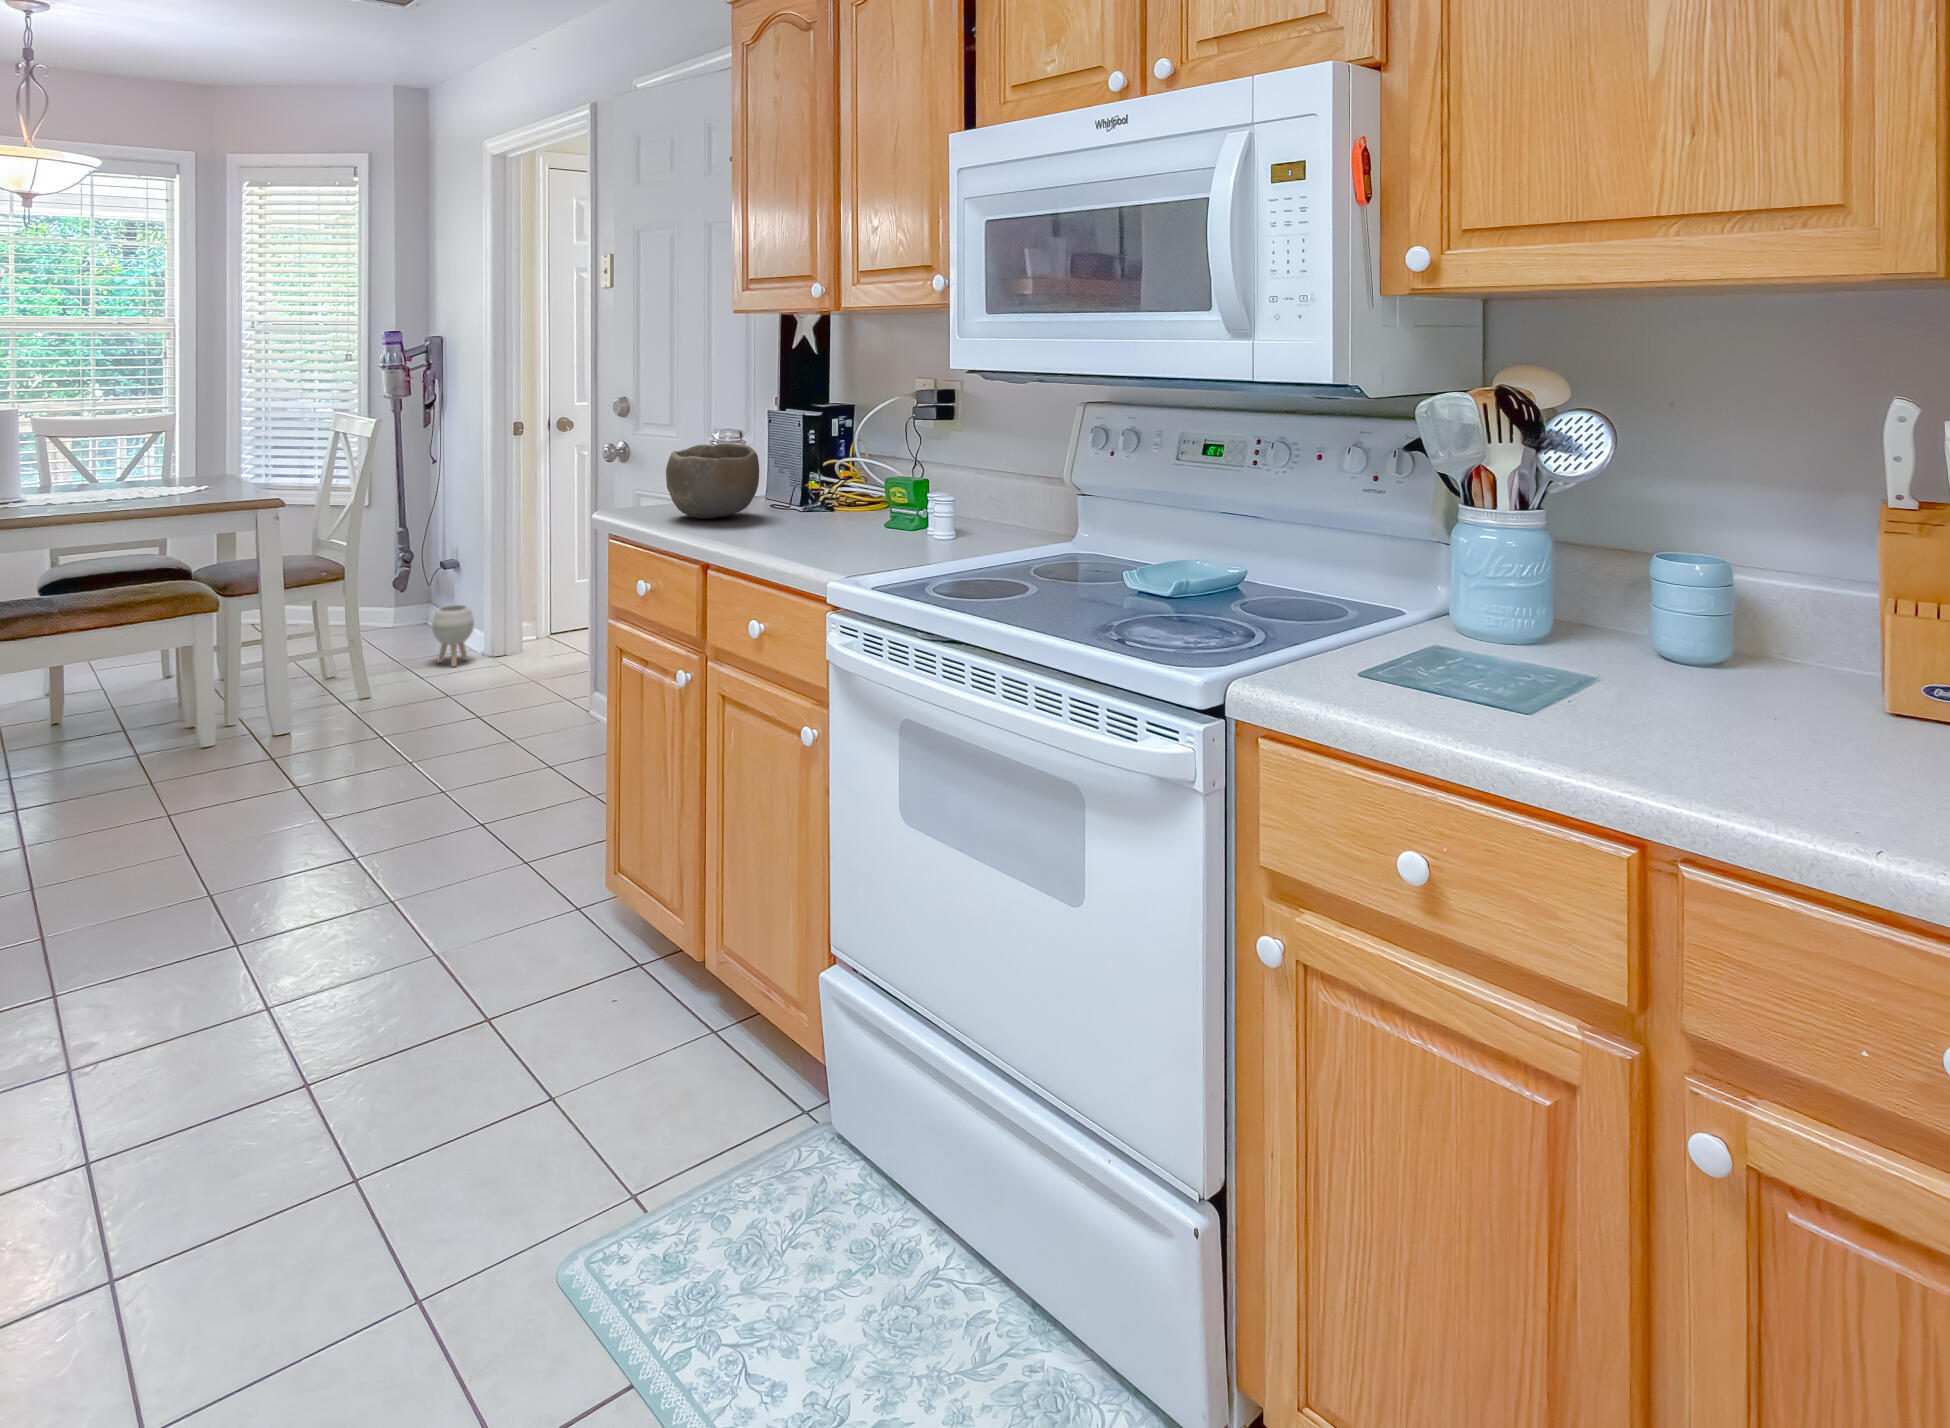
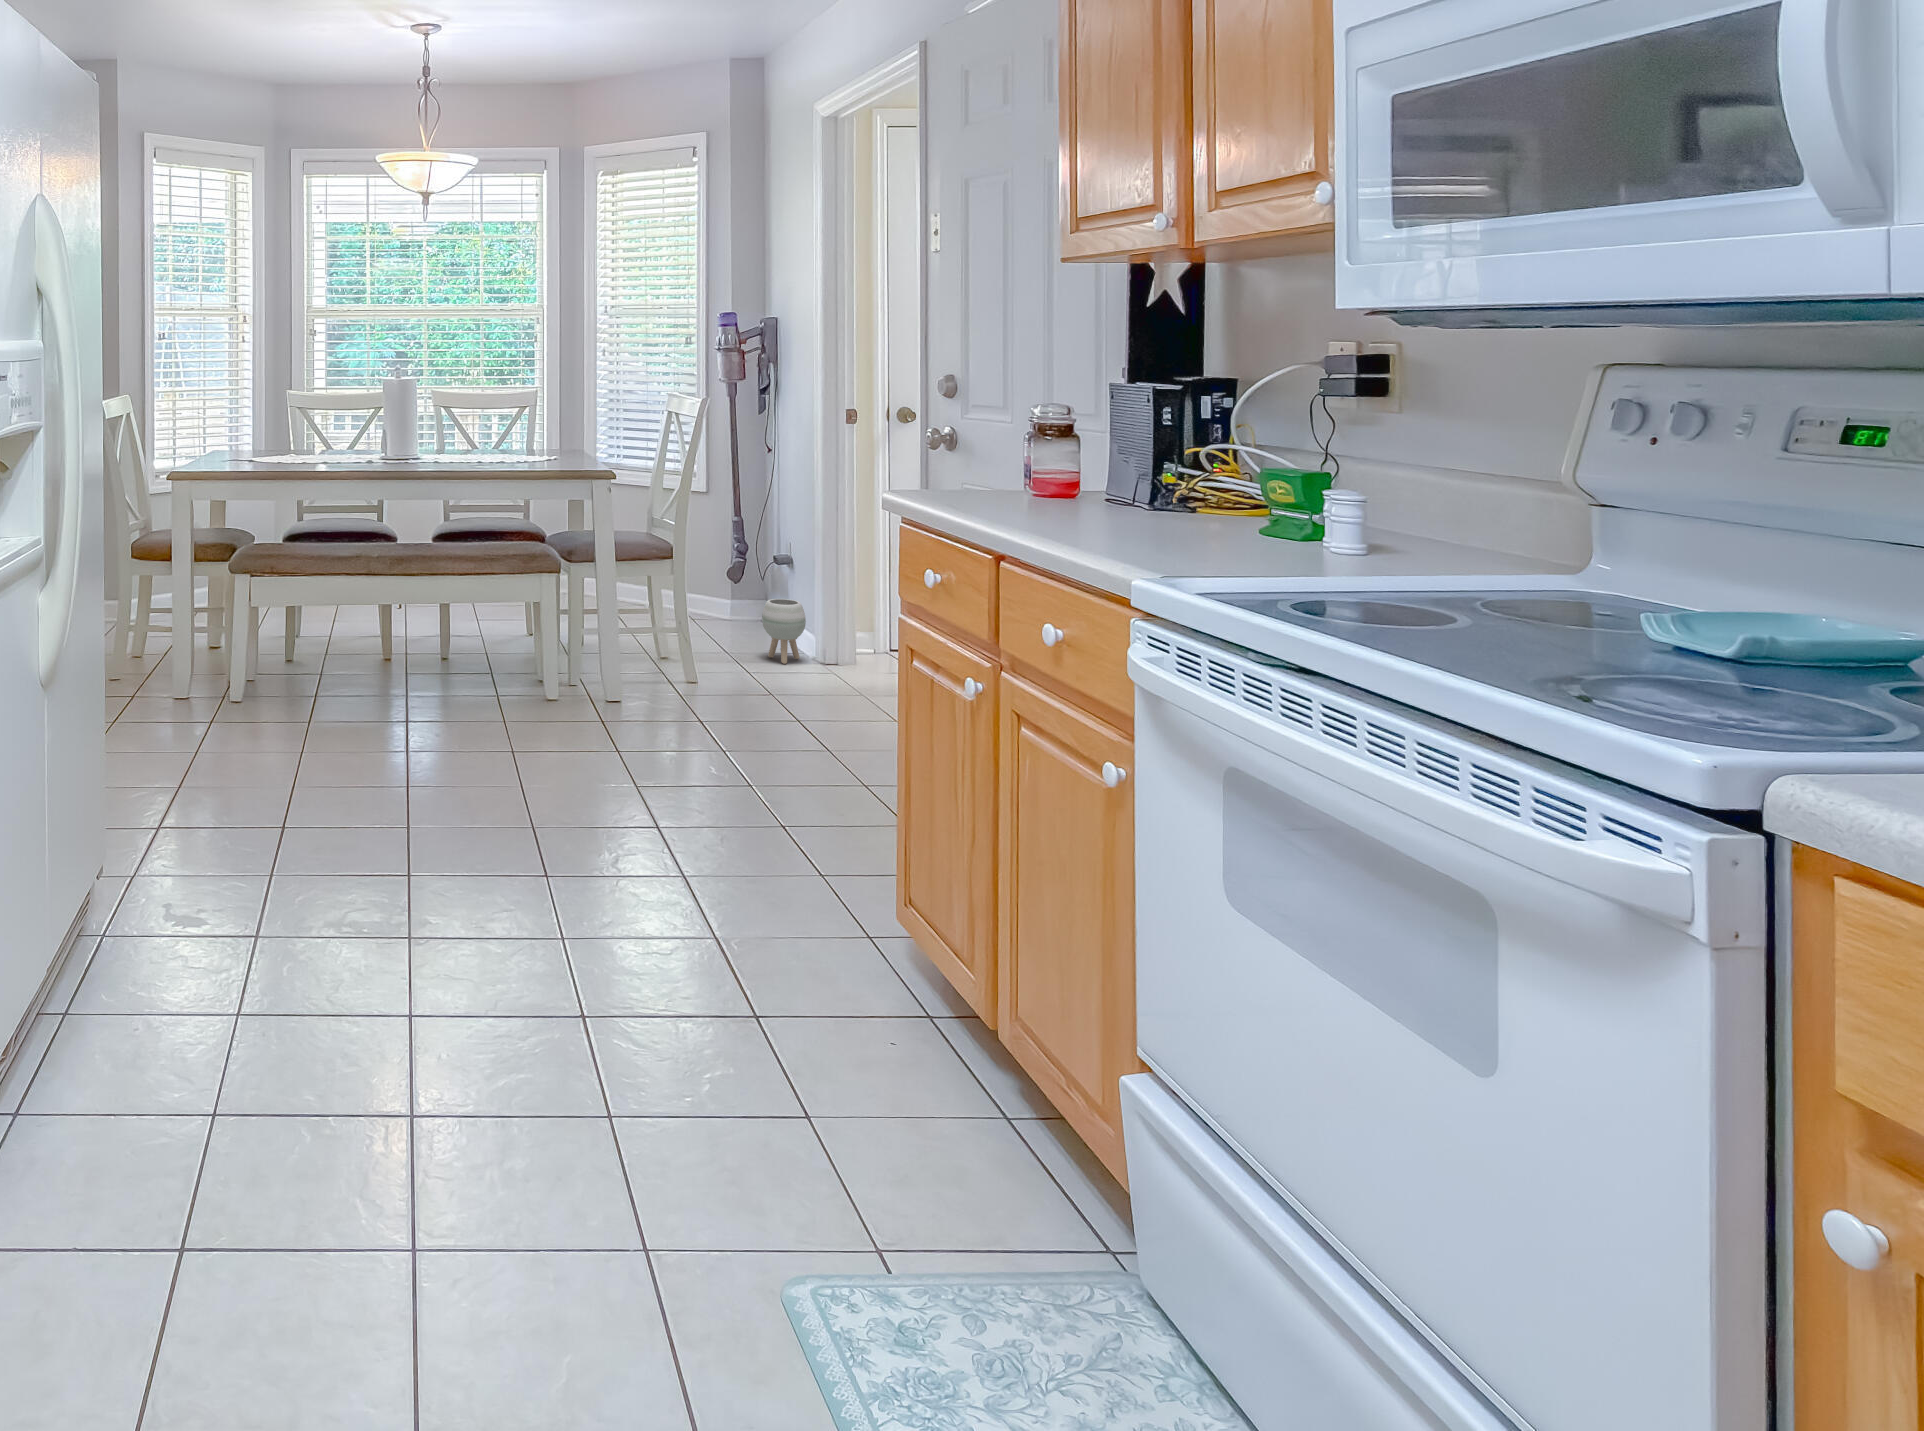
bowl: present [666,443,759,518] -> none [964,418,1086,504]

